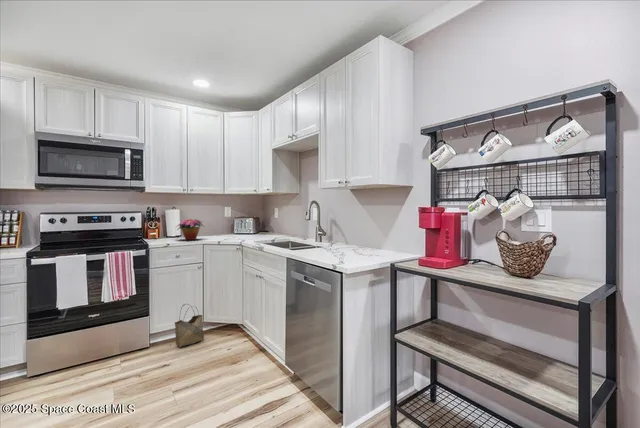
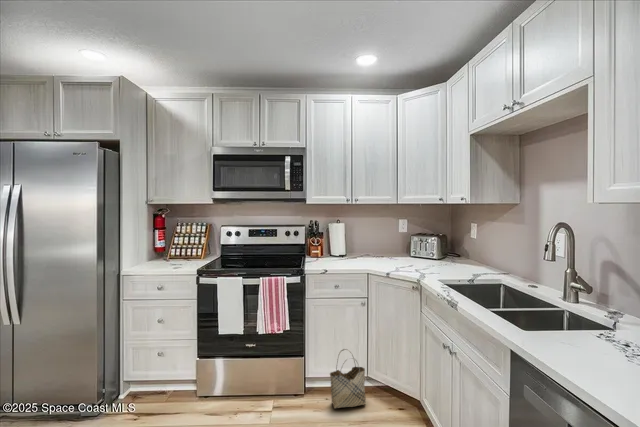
flower arrangement: present [178,219,203,240] -> none [334,237,374,265]

